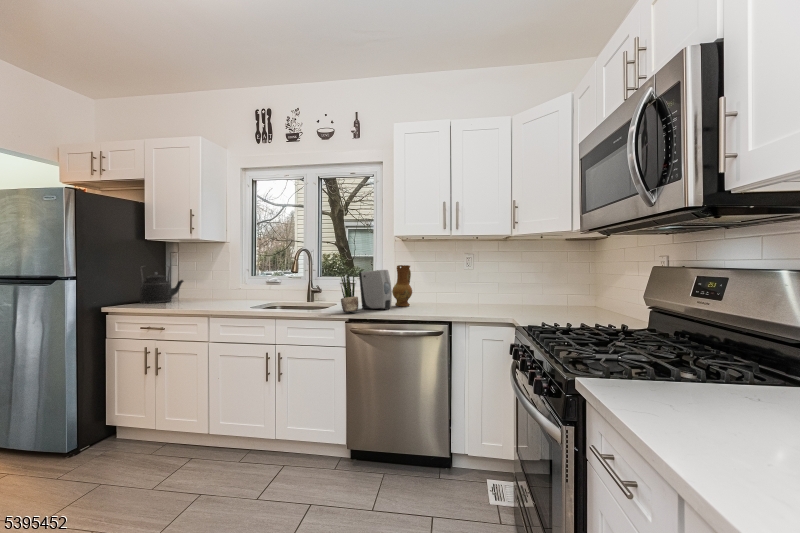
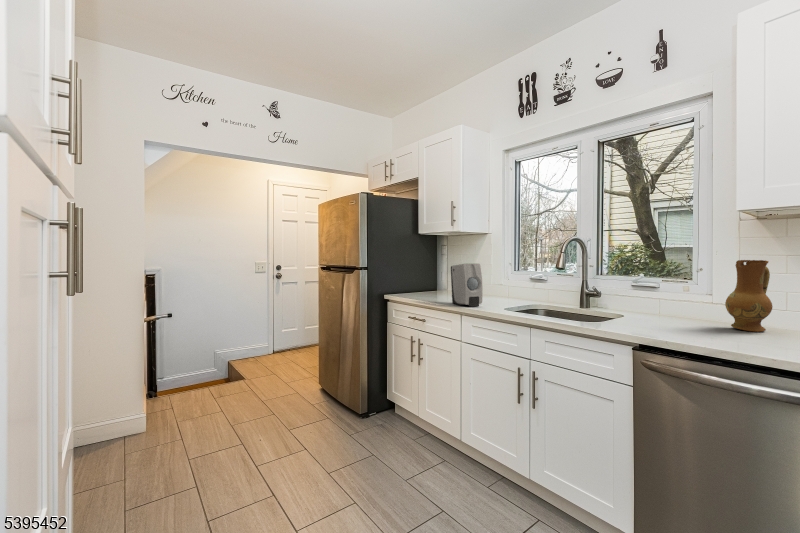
kettle: present [140,266,184,303] -> none [413,260,449,295]
soap dispenser: present [359,270,392,310] -> present [451,263,482,307]
potted plant: present [341,271,358,312] -> none [622,267,653,330]

